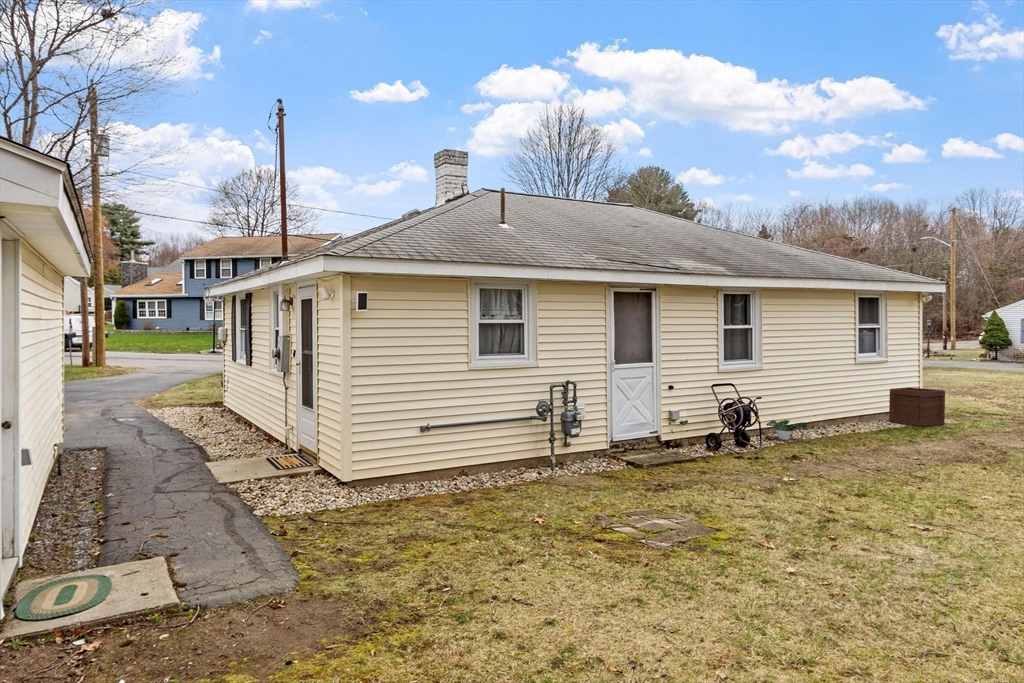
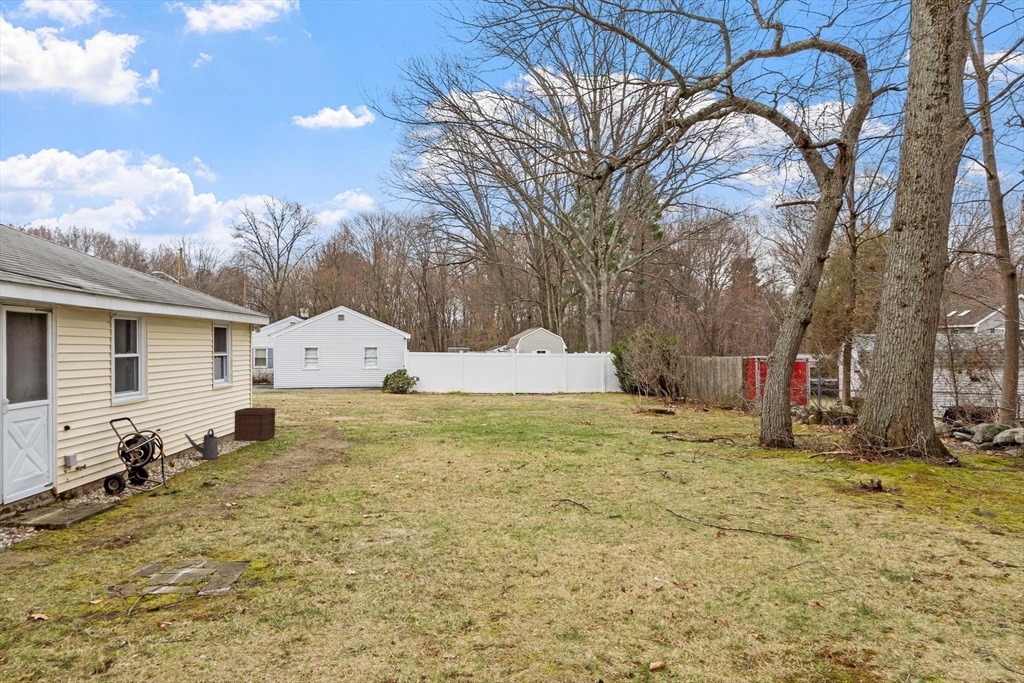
watering can: none [811,404,847,437] -> present [185,429,223,460]
potted plant: present [766,420,807,440] -> none [152,450,197,470]

